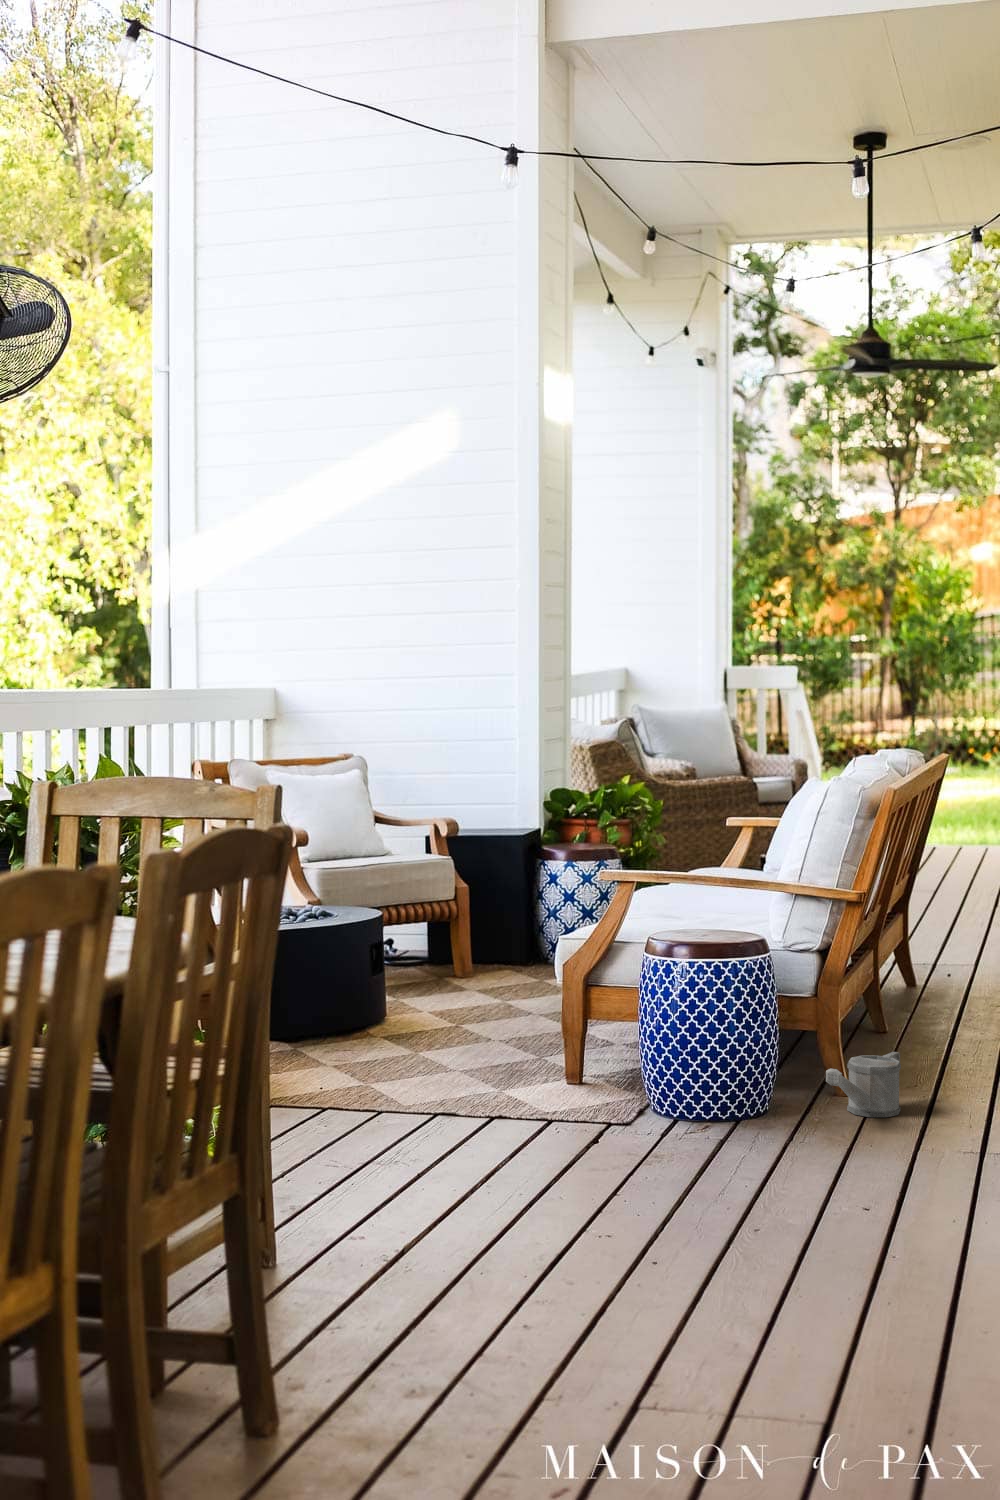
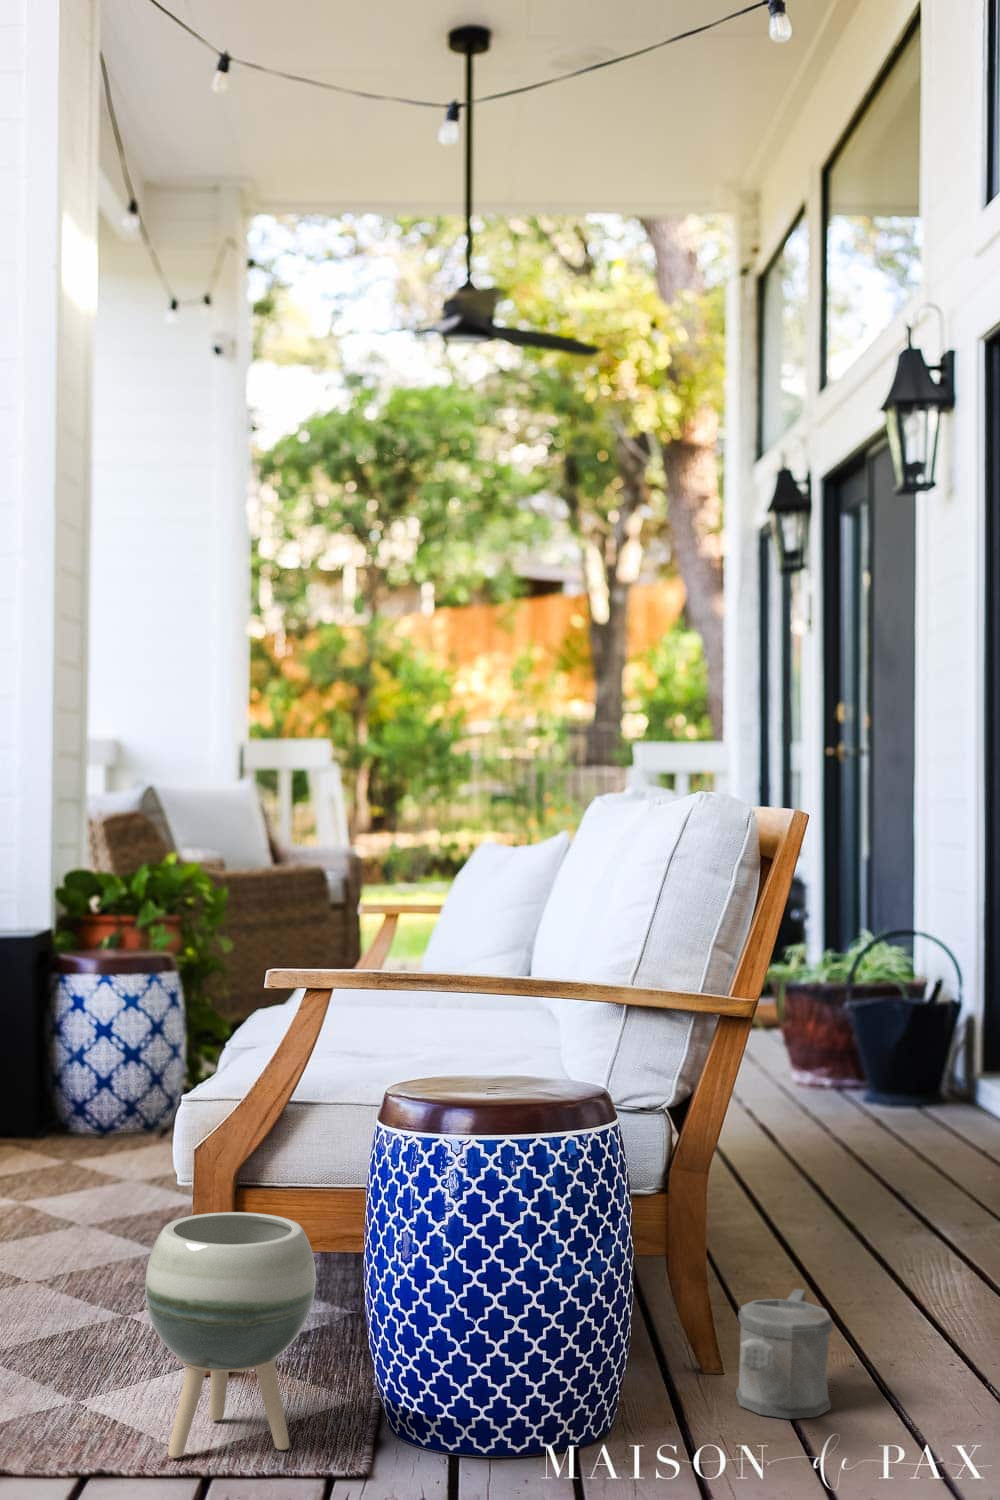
planter: none [523,995,608,1113] -> present [145,1212,316,1458]

